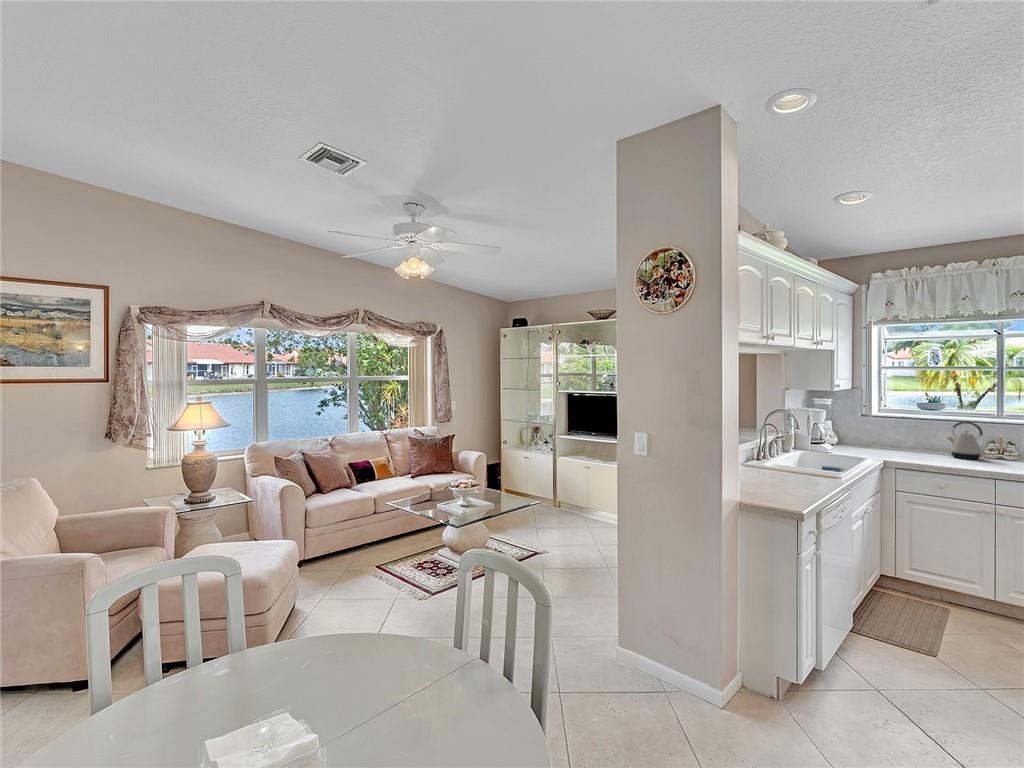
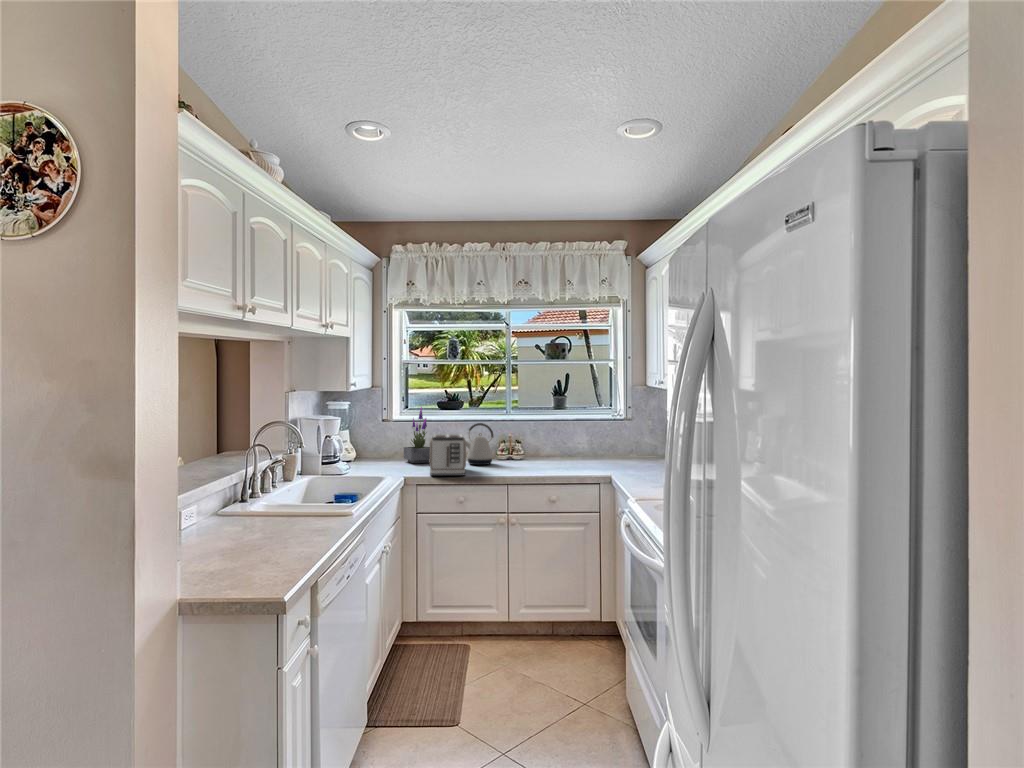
potted plant: none [882,404,915,452] -> present [404,407,430,463]
toaster: none [910,428,949,464] -> present [429,434,466,476]

